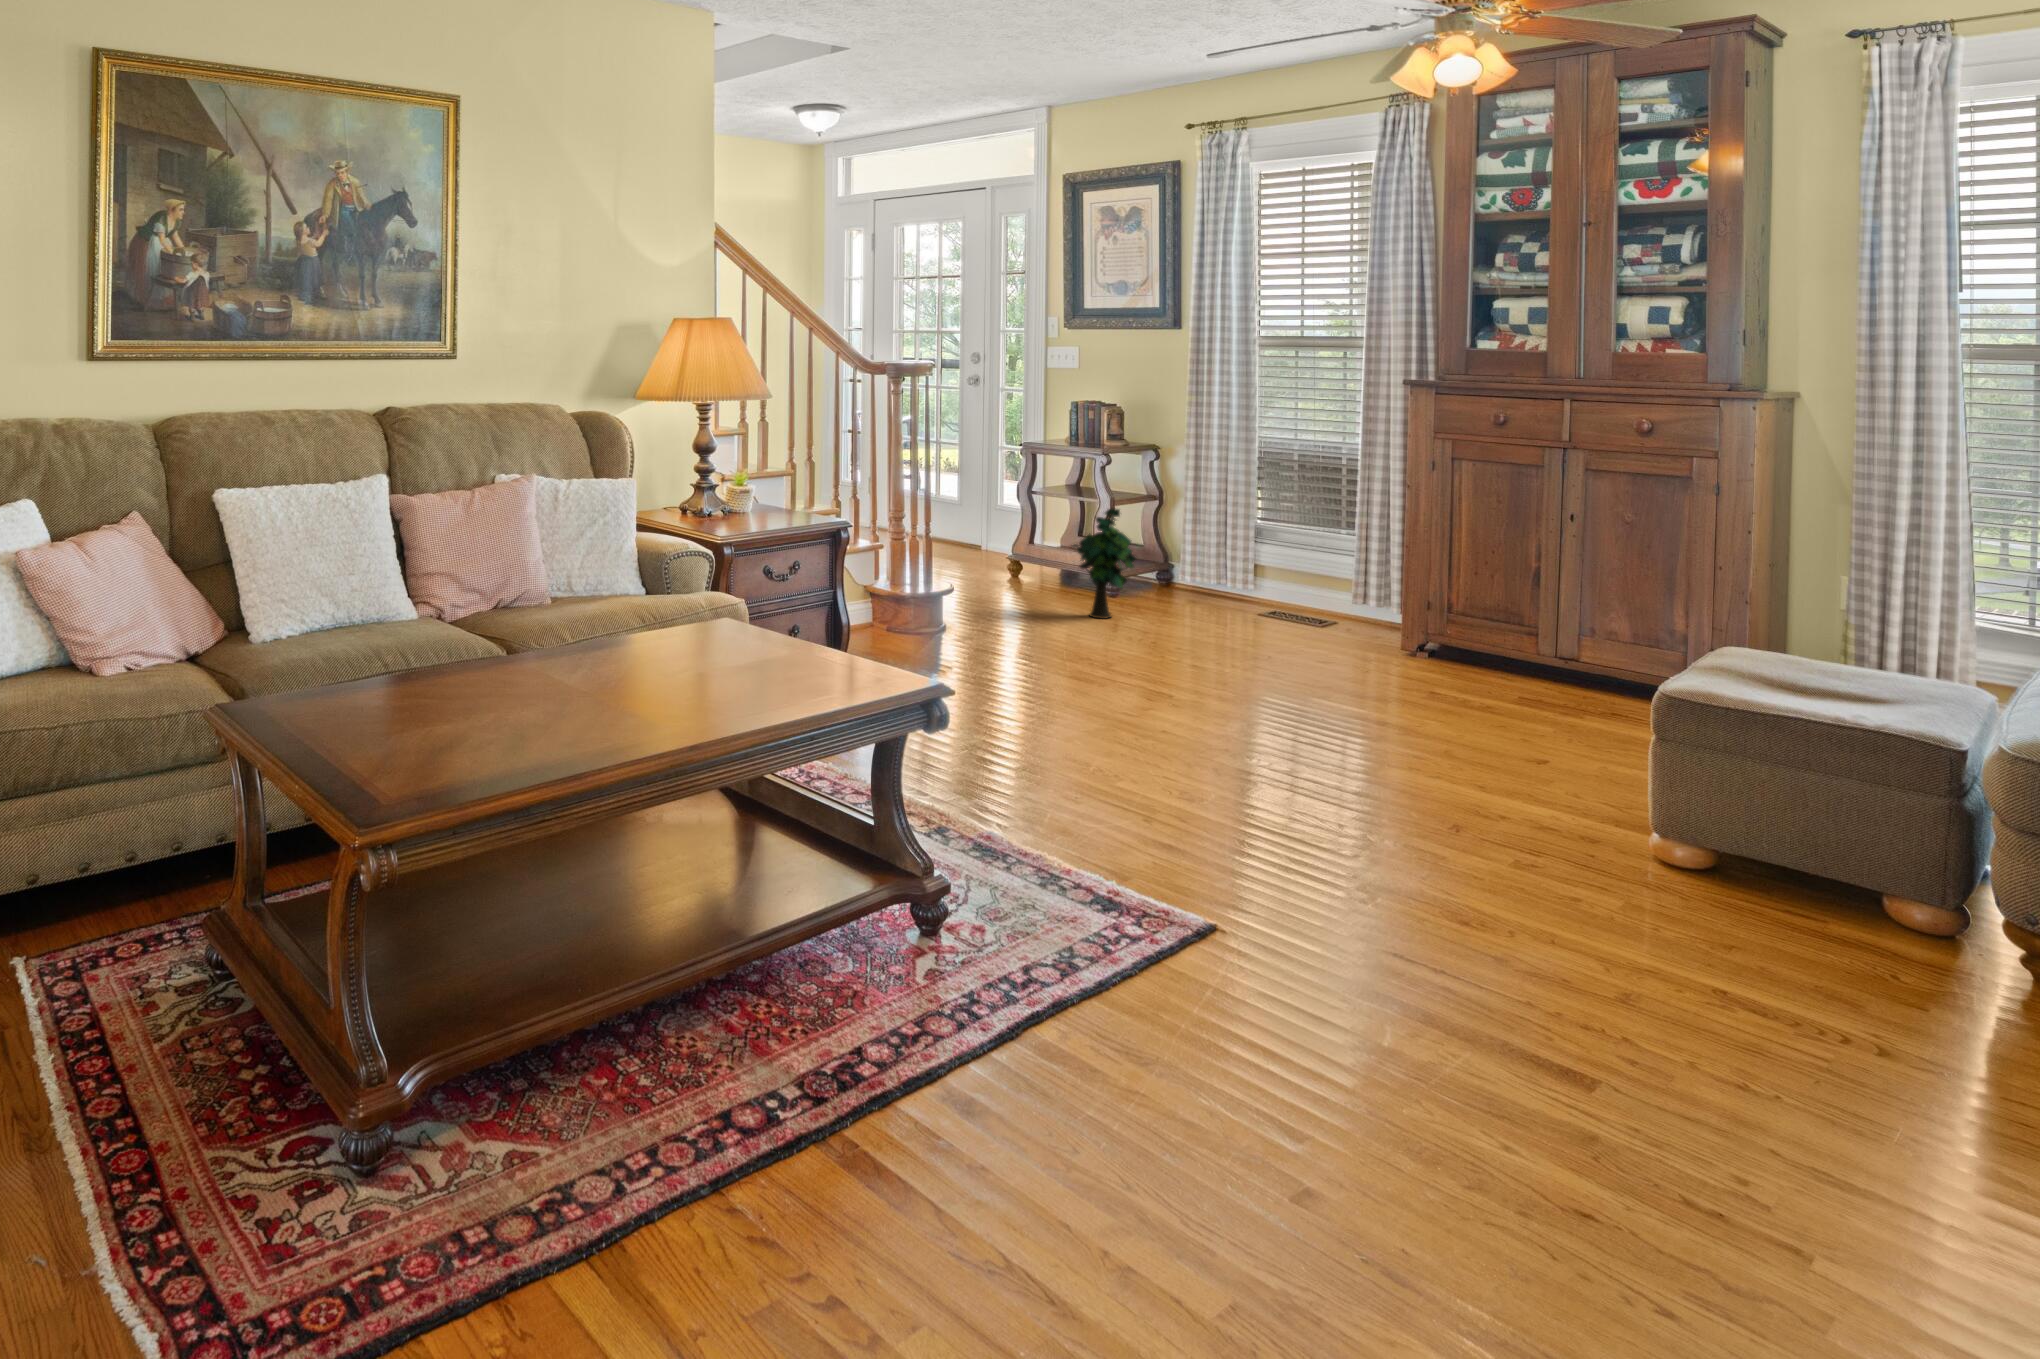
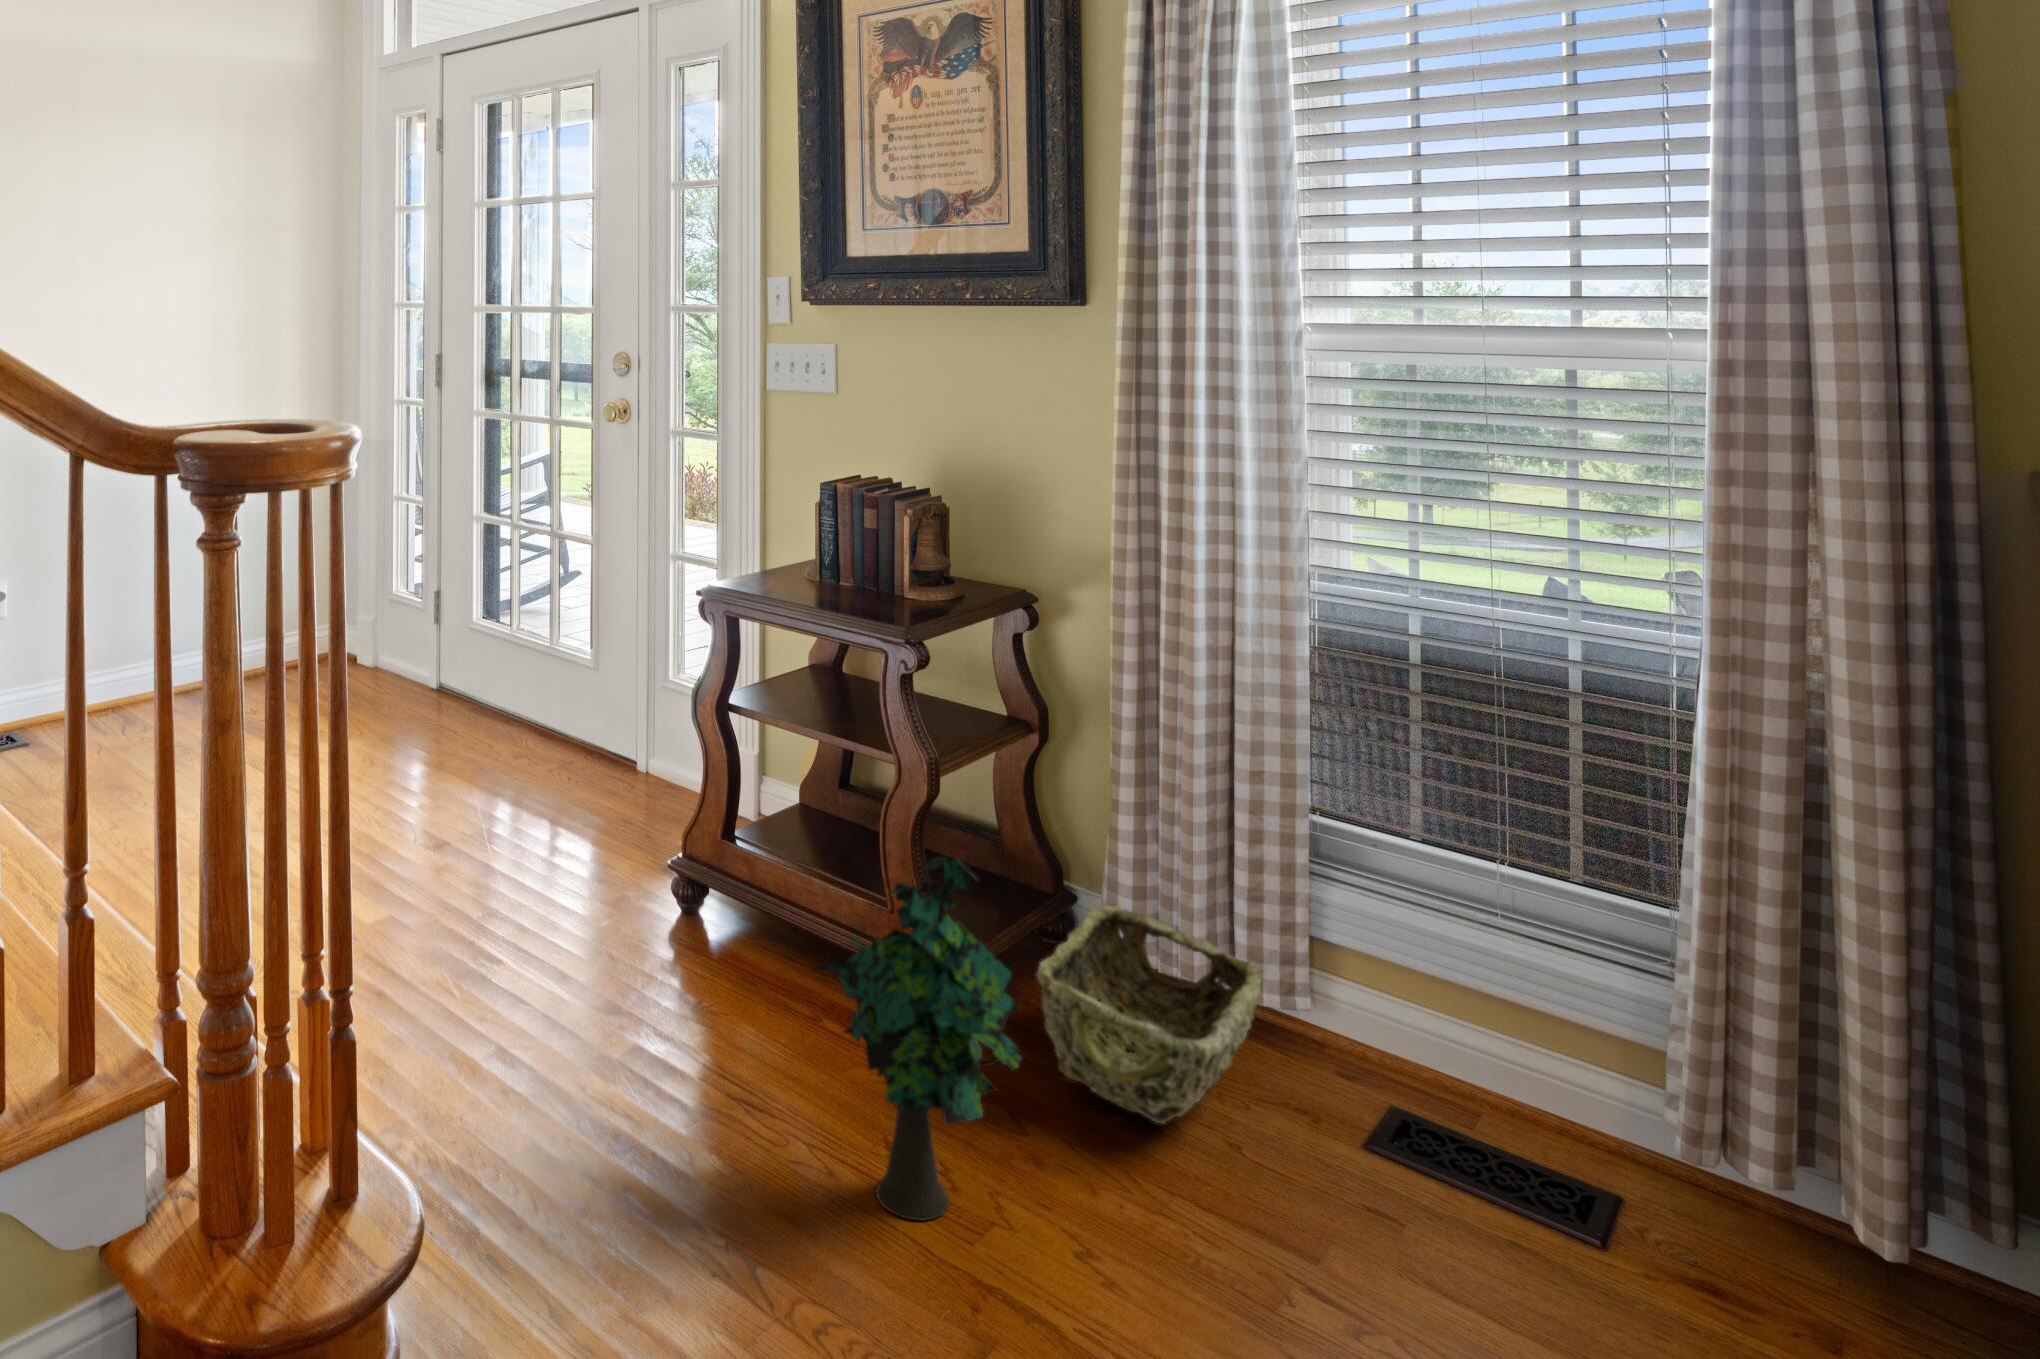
woven basket: none [1147,556,1233,609] -> present [1037,905,1262,1124]

